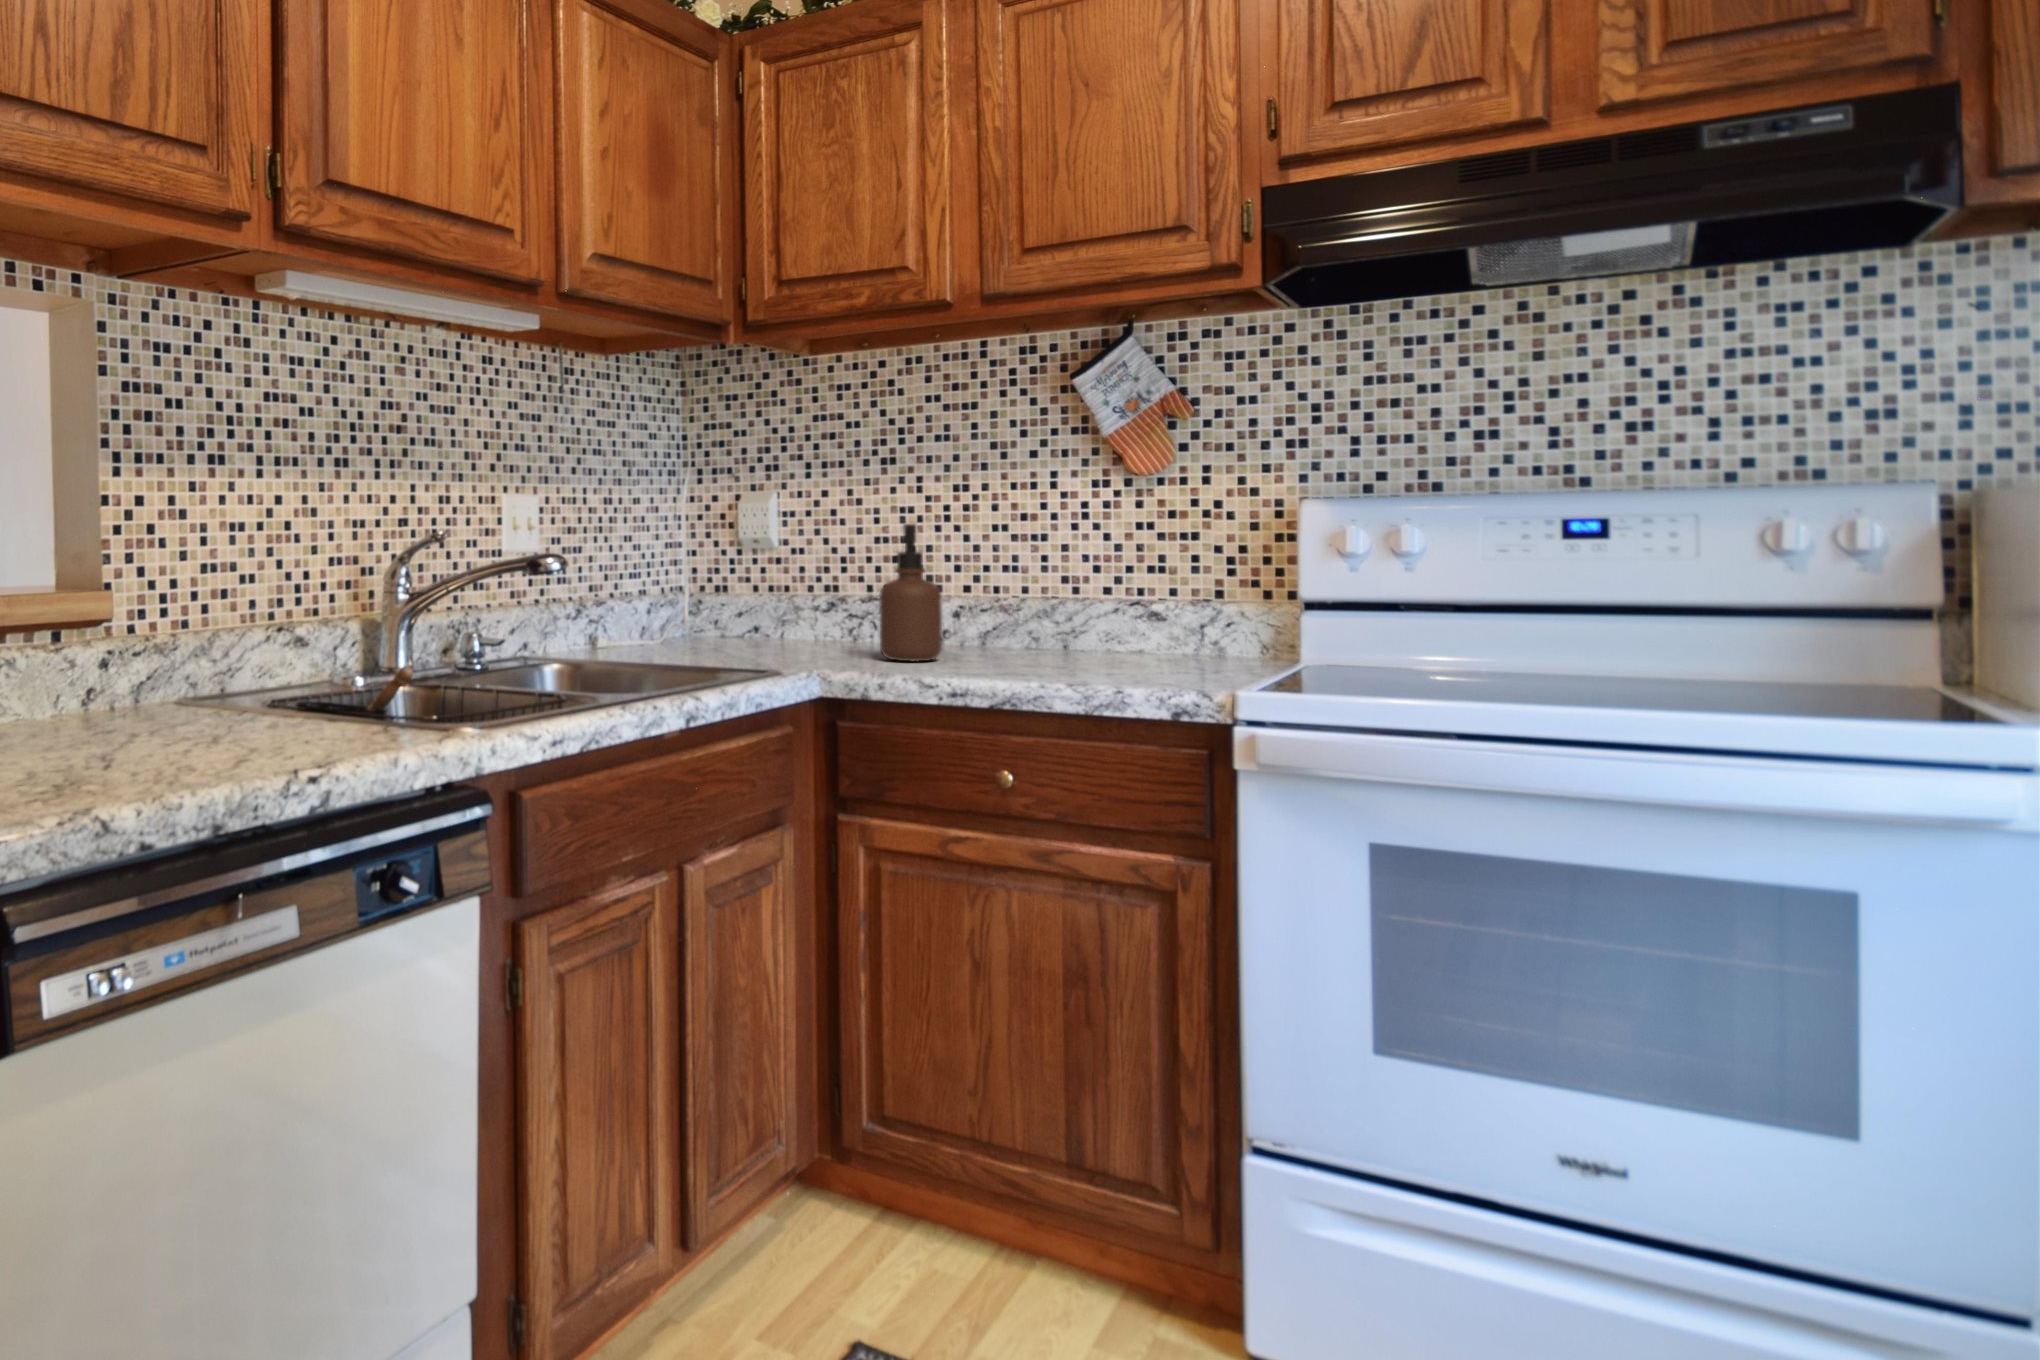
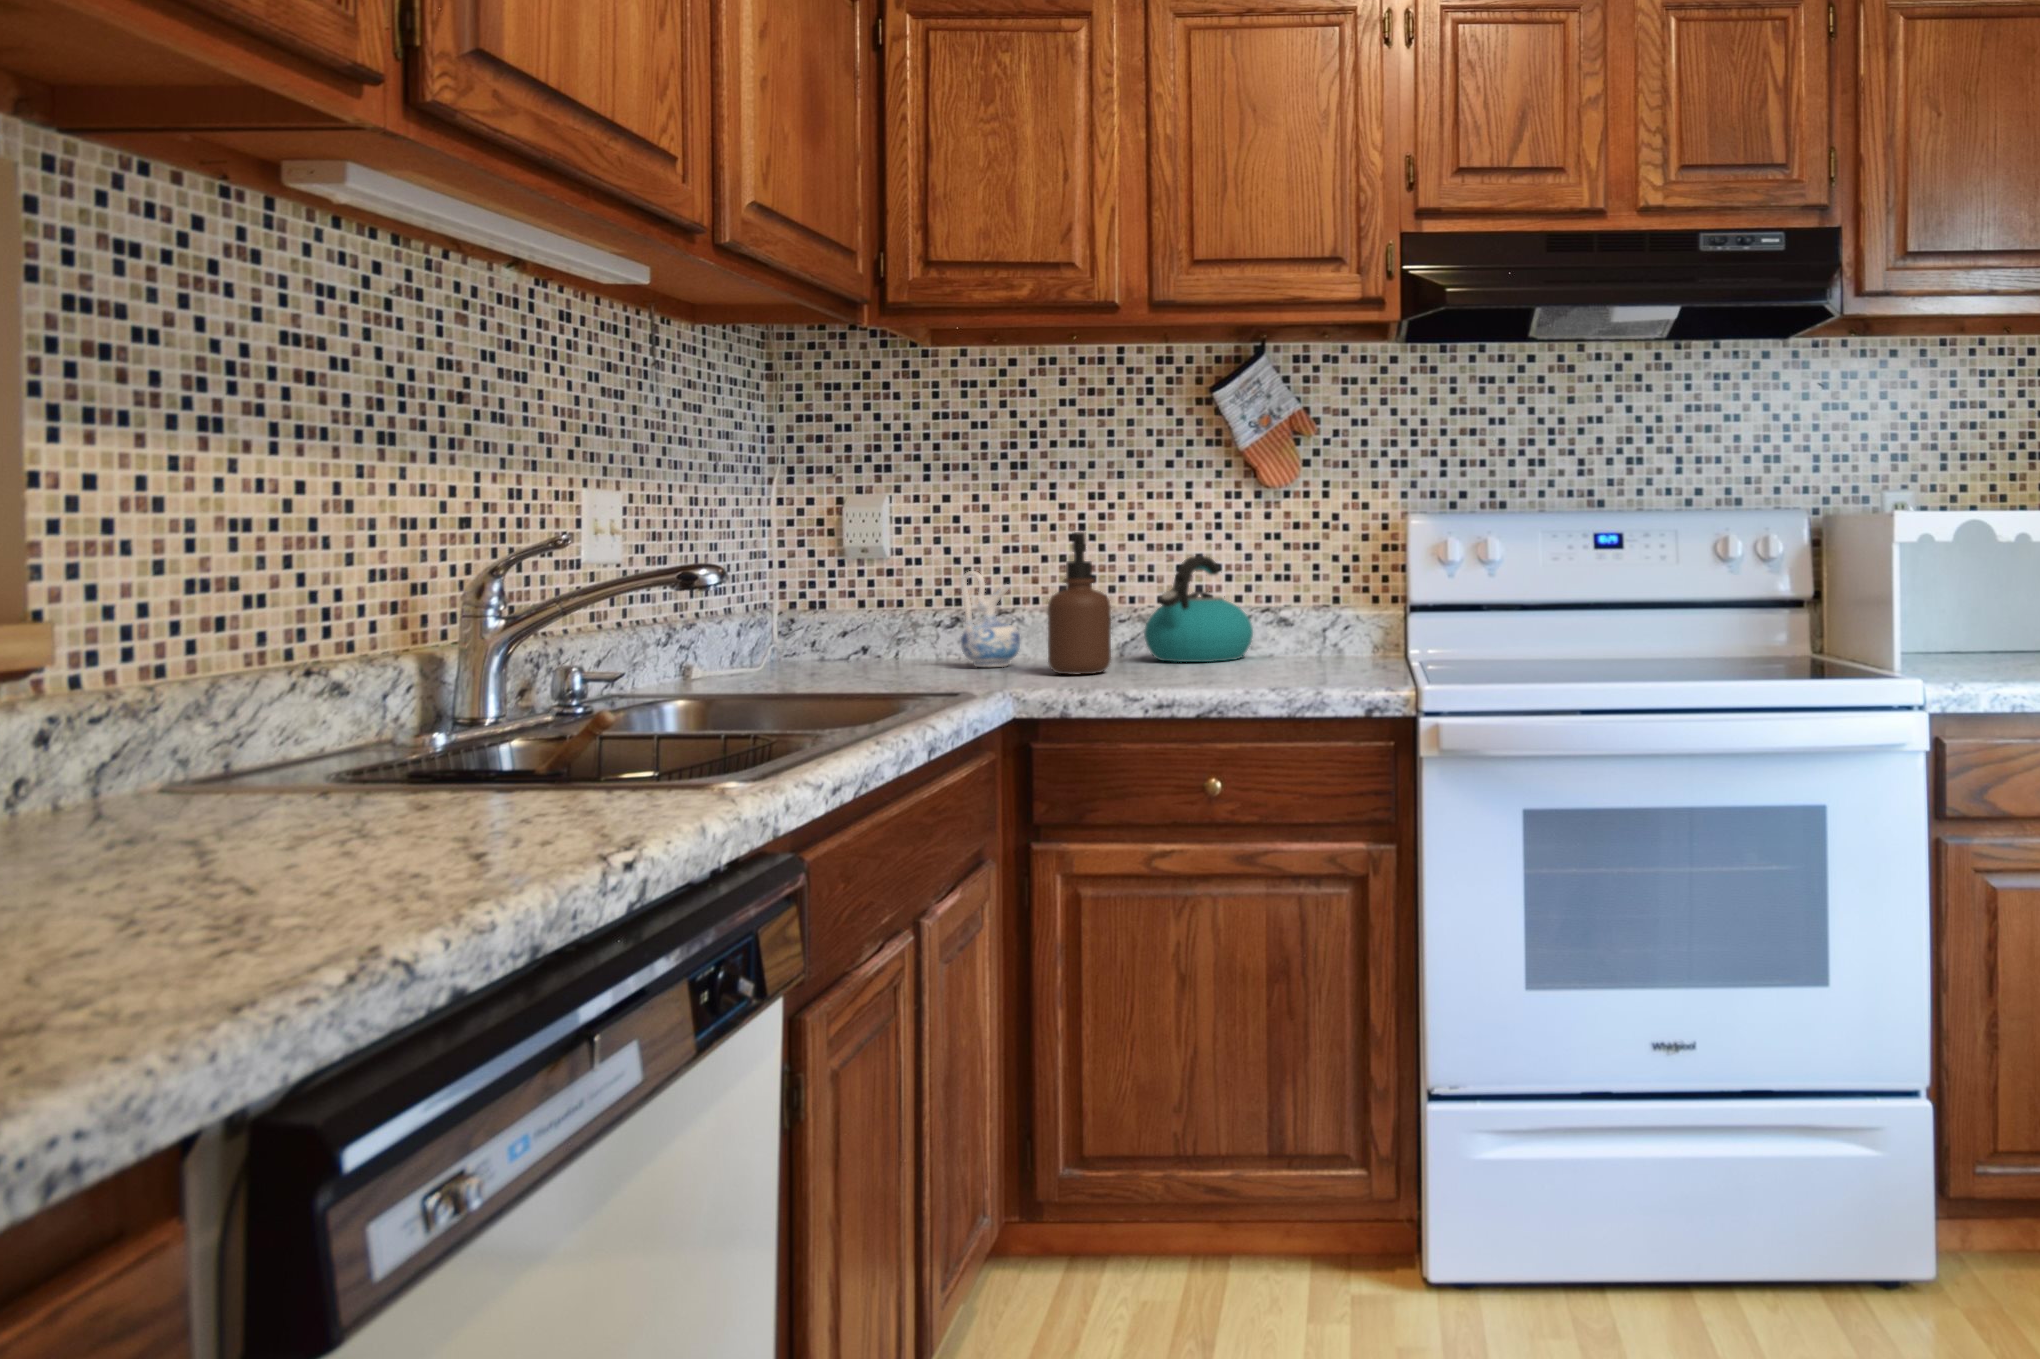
kettle: none [995,547,1115,656] -> present [1144,556,1253,662]
ceramic pitcher: none [820,560,875,649] -> present [961,571,1020,667]

